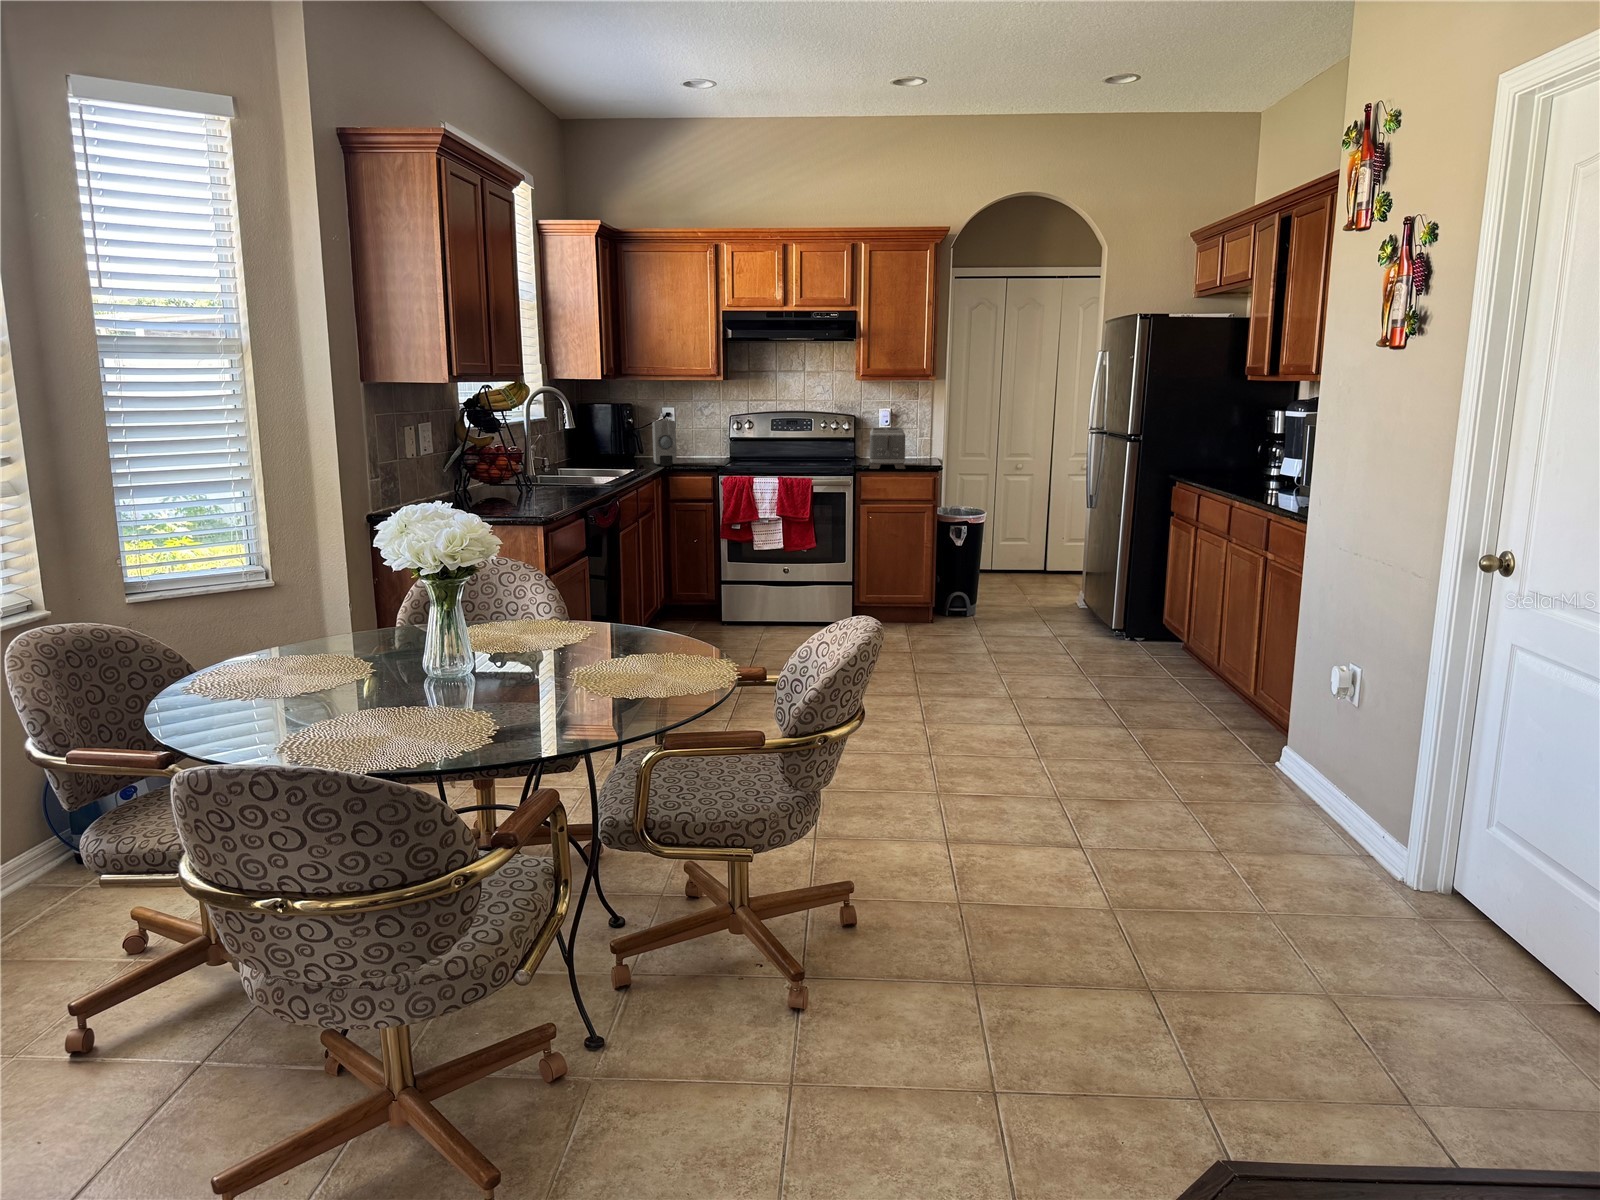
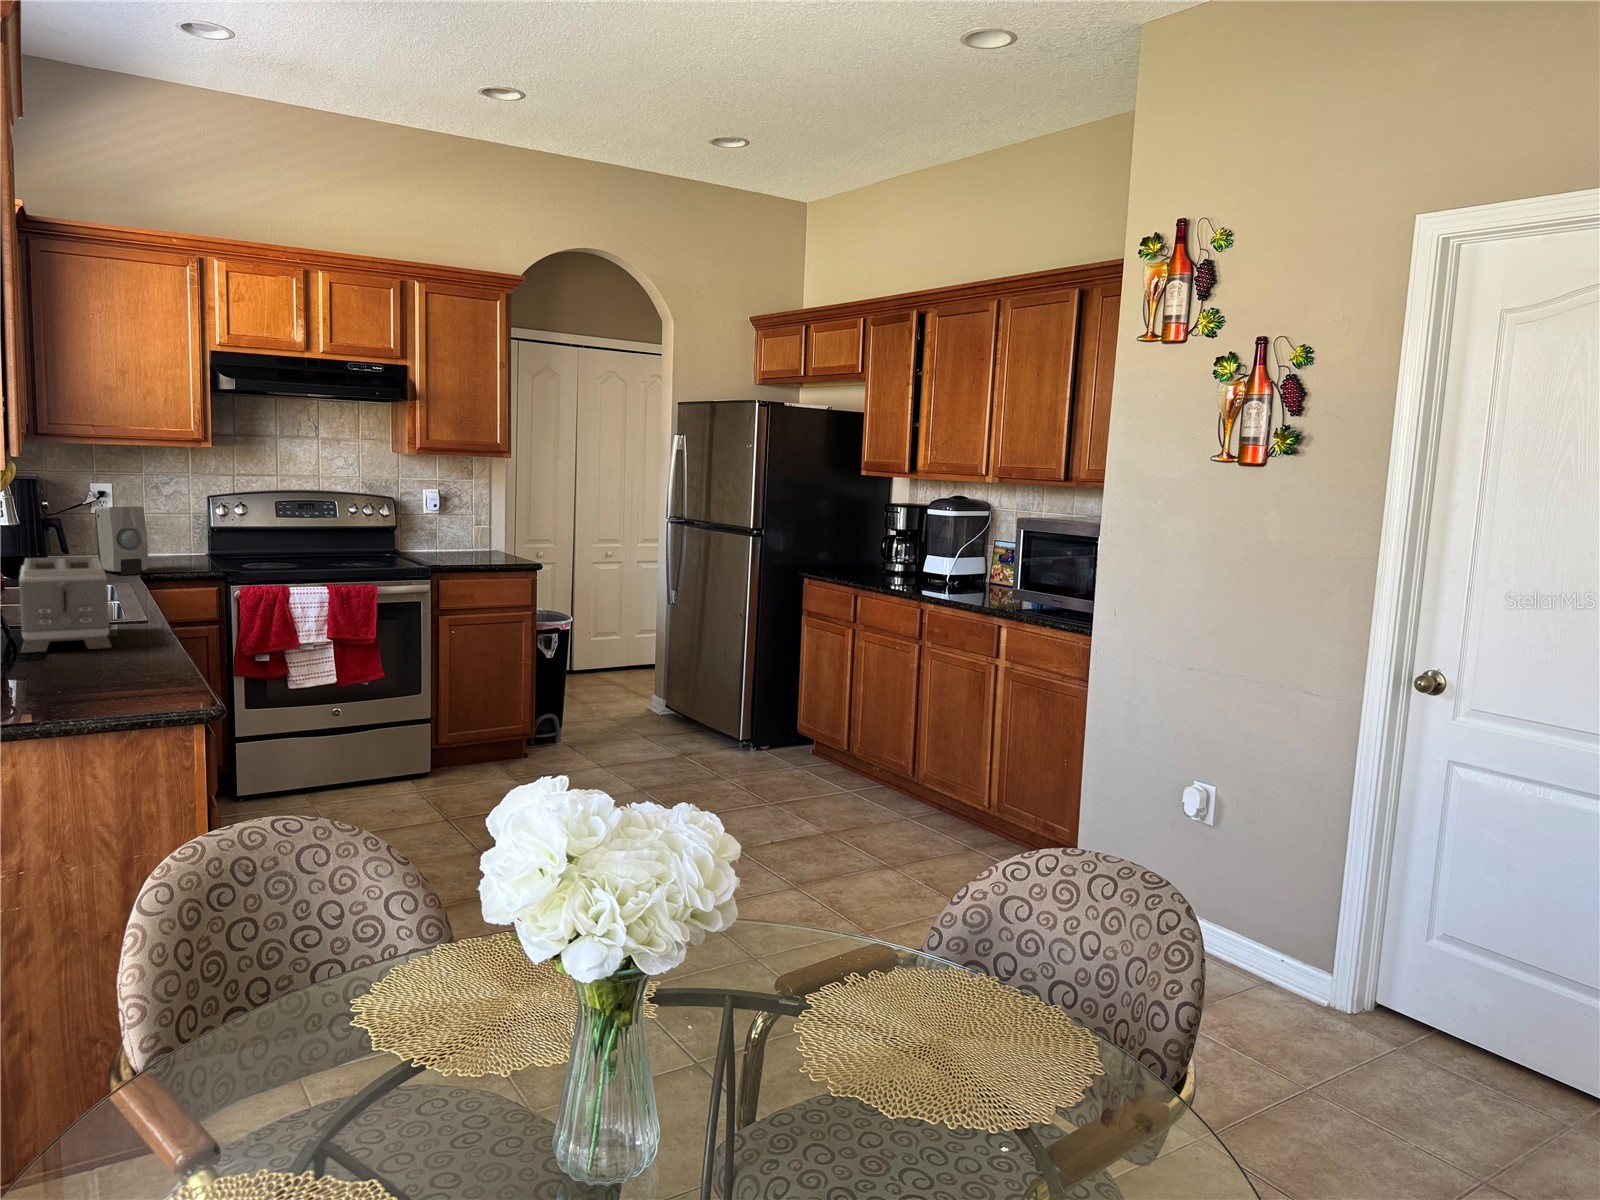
toaster: present [869,428,905,469] -> present [19,557,111,653]

